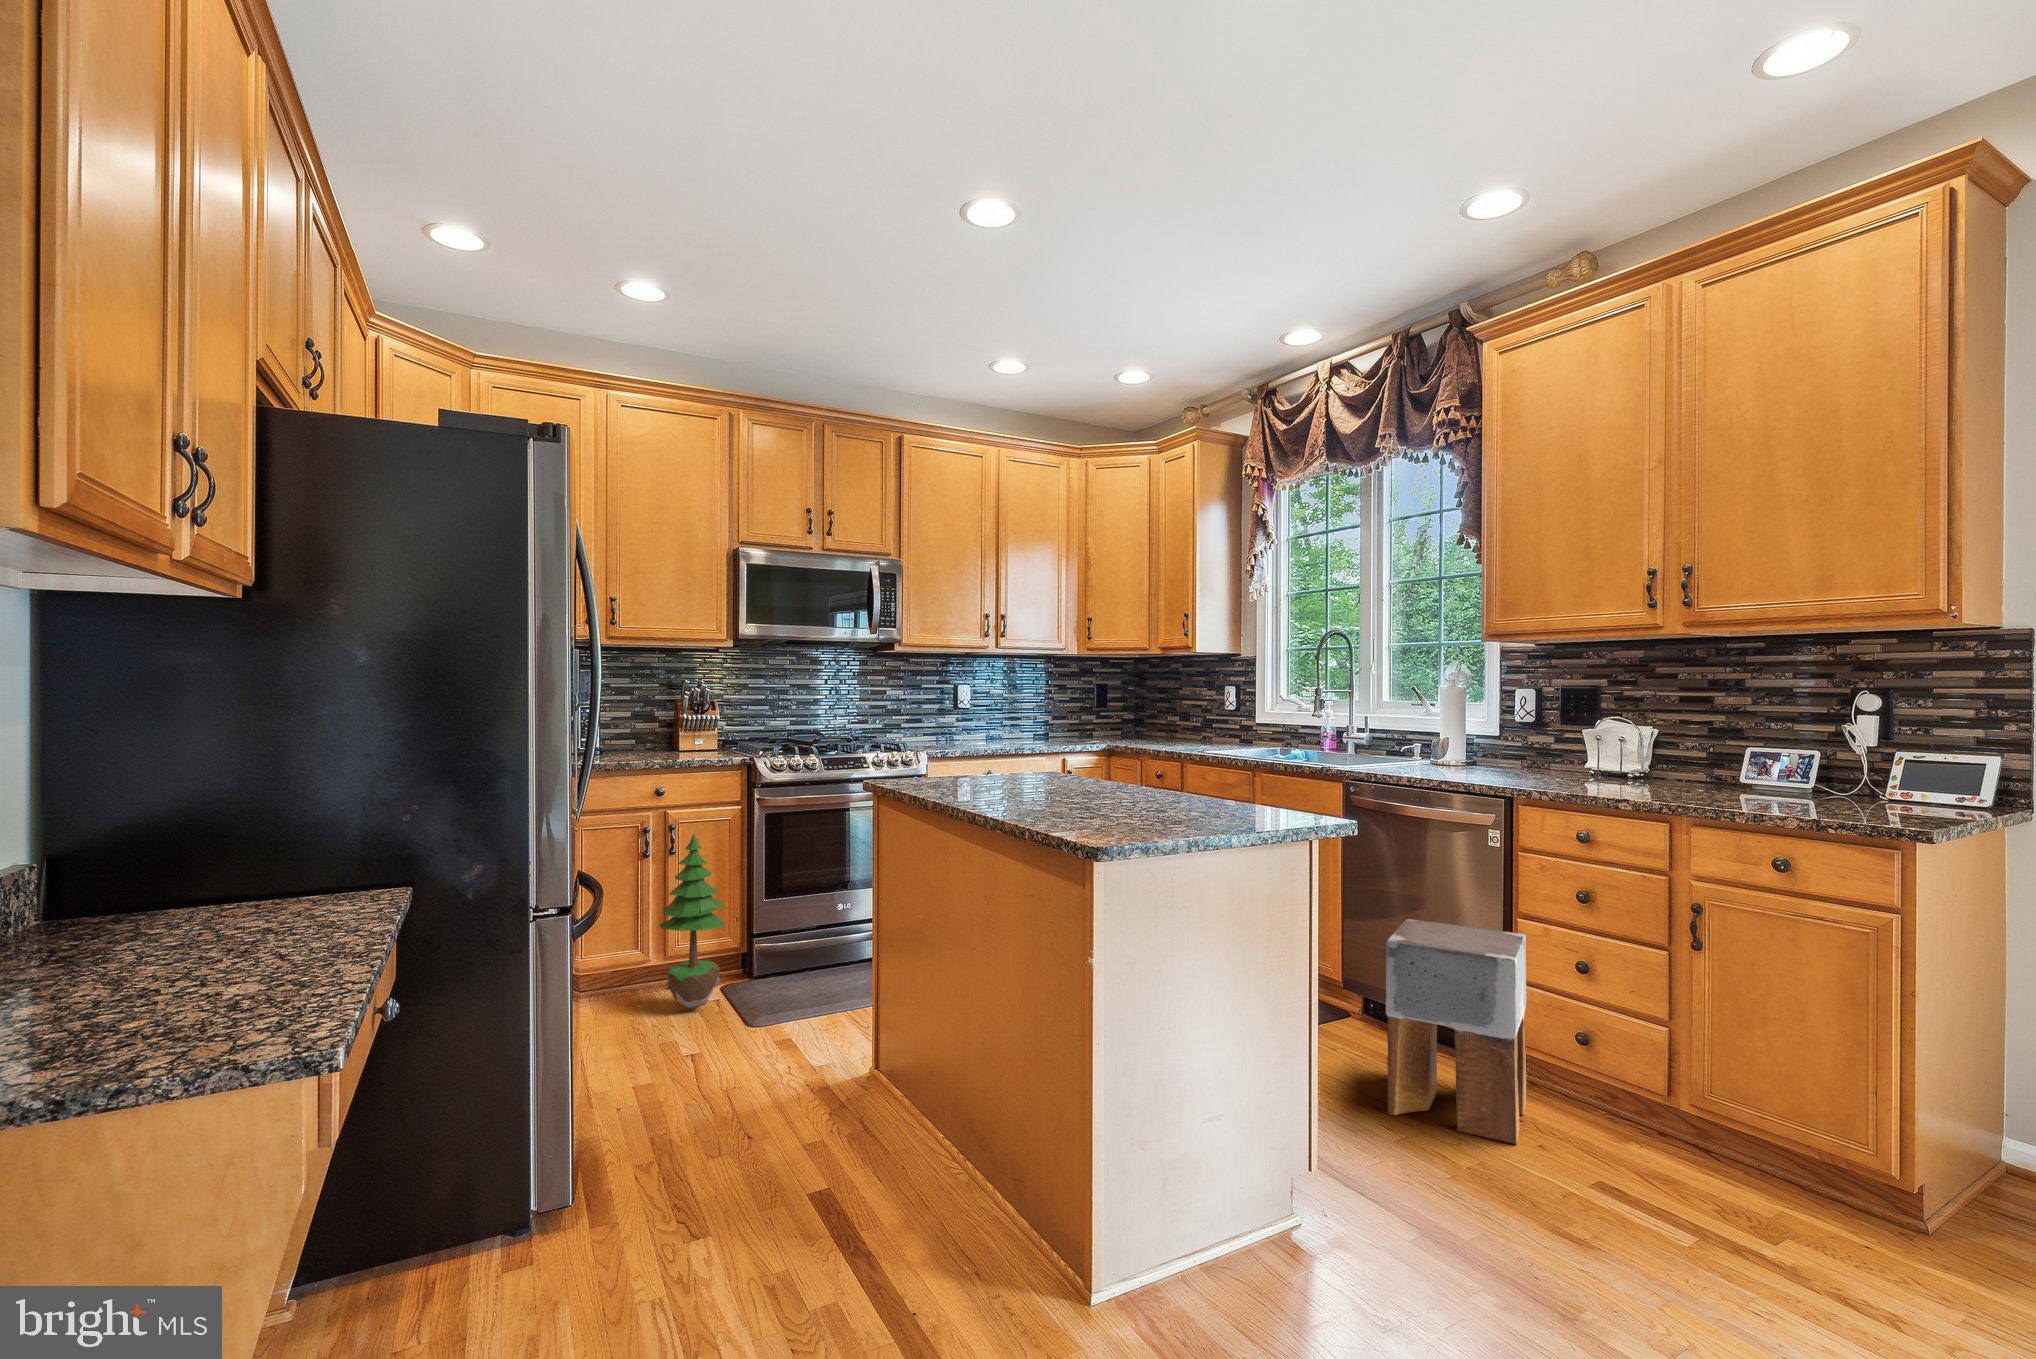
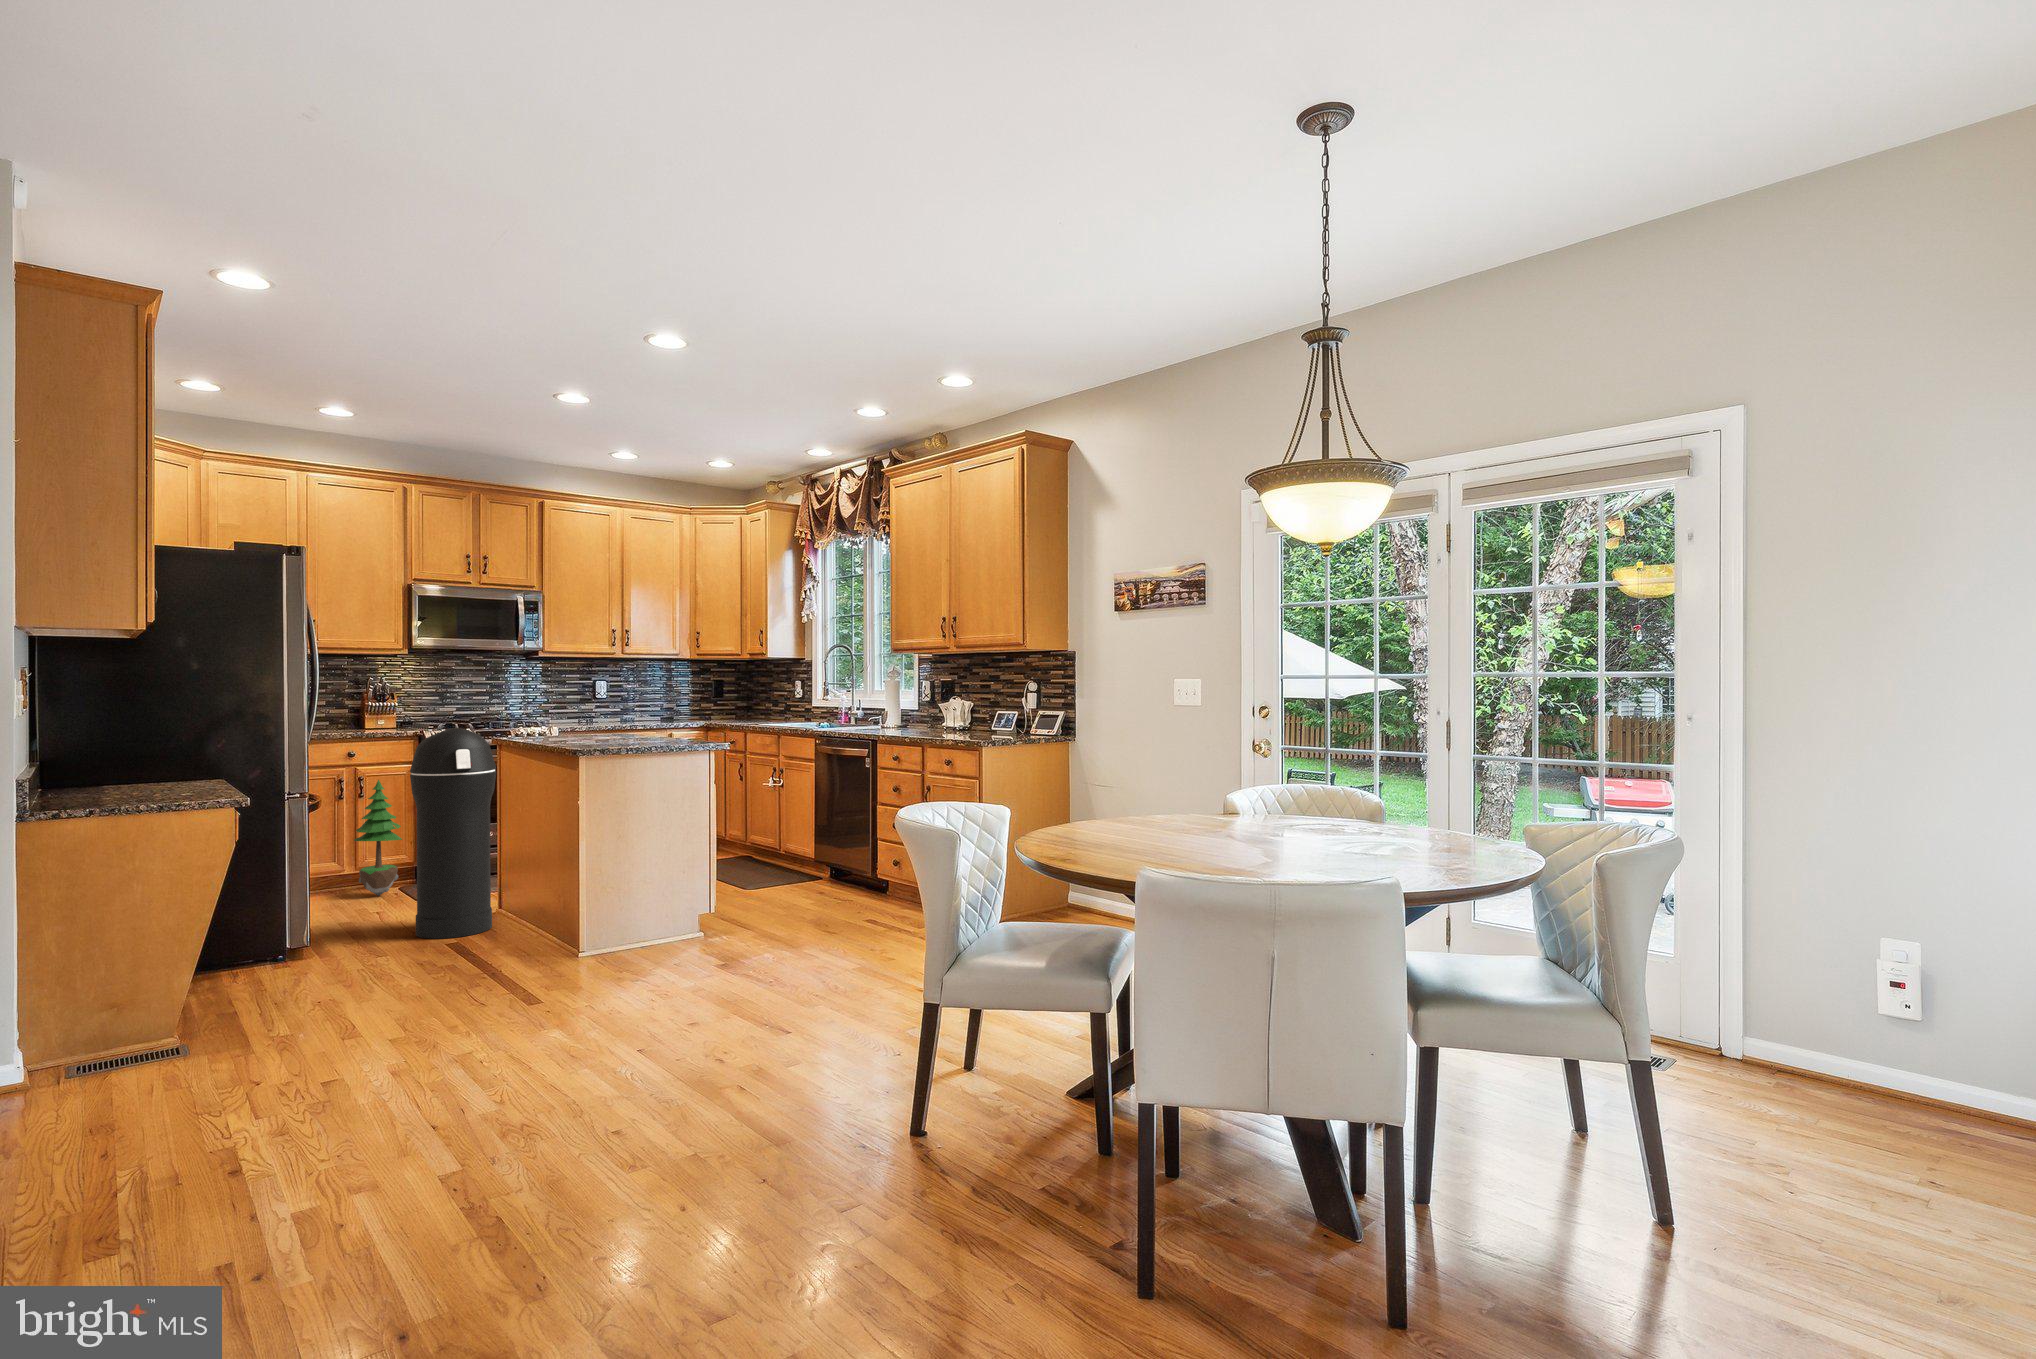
trash can: none [740,772,881,1168] -> present [410,728,496,939]
stool: present [1386,919,1526,1144] -> none [792,809,873,912]

